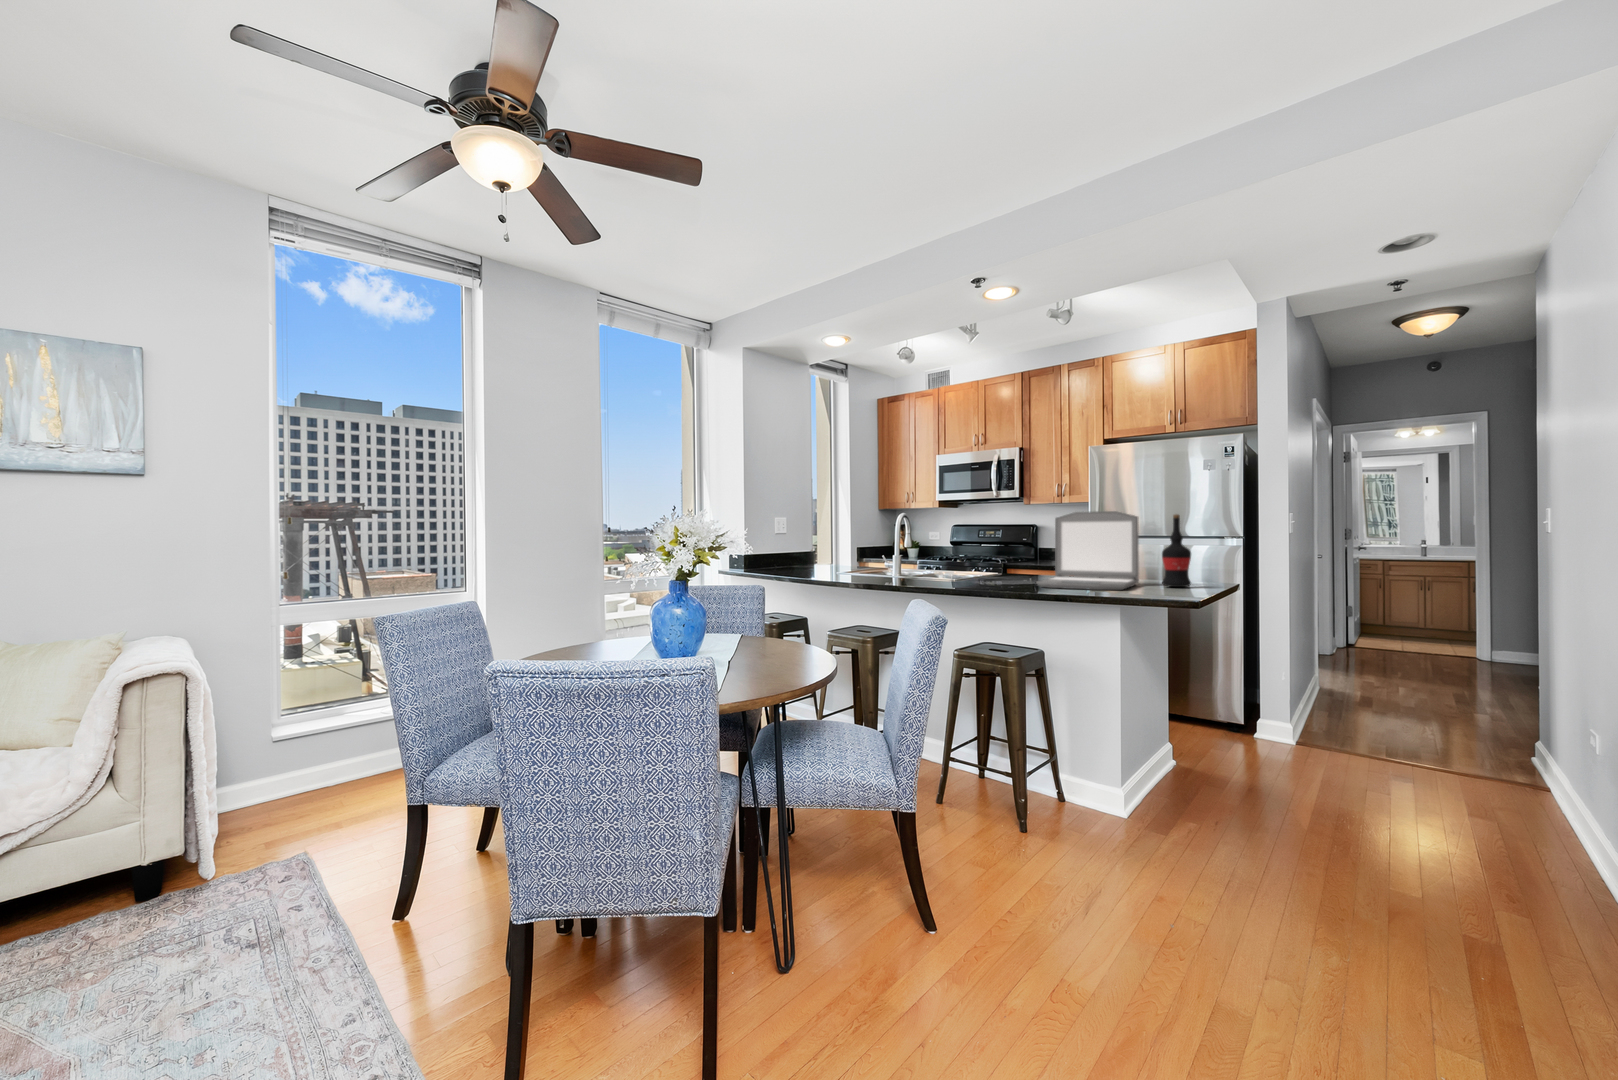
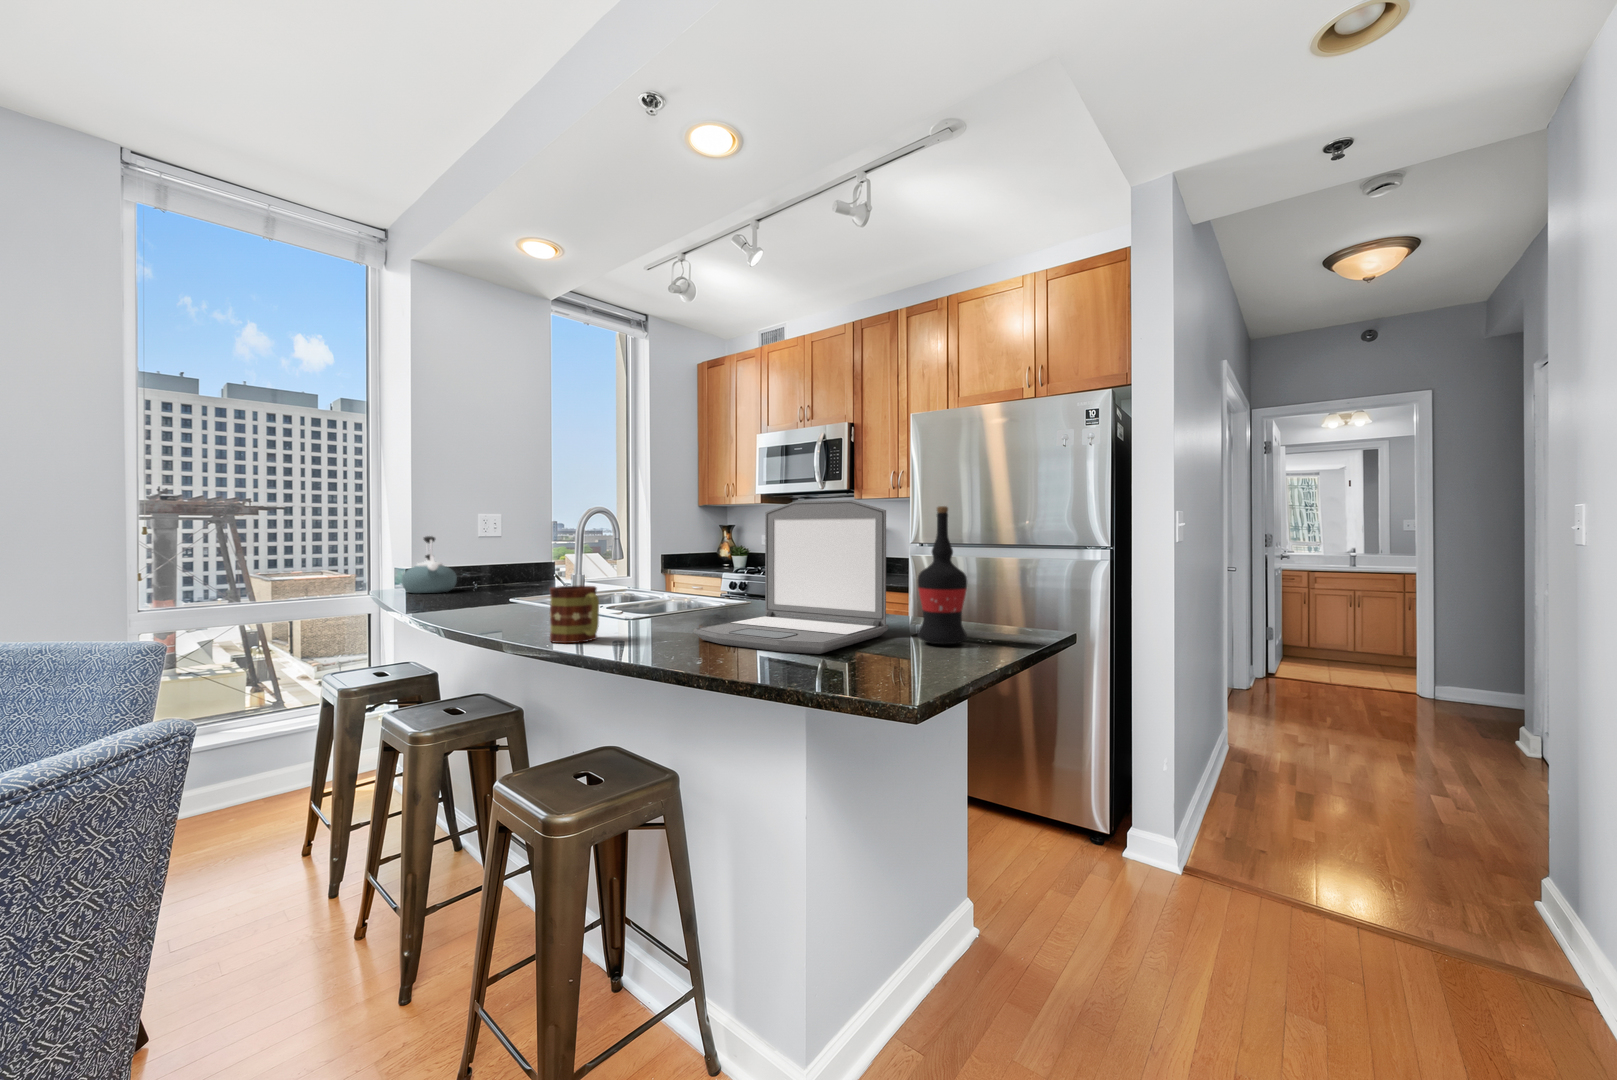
kettle: none [740,535,773,573] -> present [402,536,457,593]
mug: none [956,559,990,589] -> present [550,586,599,643]

